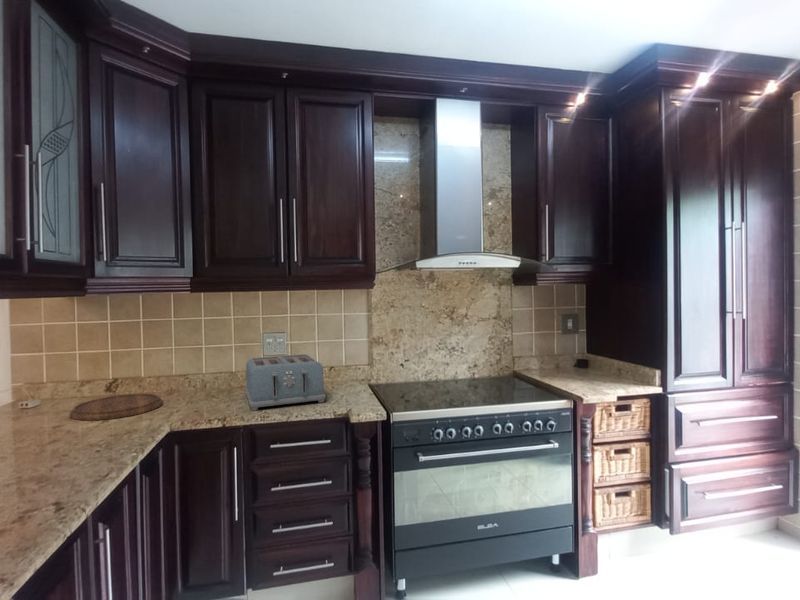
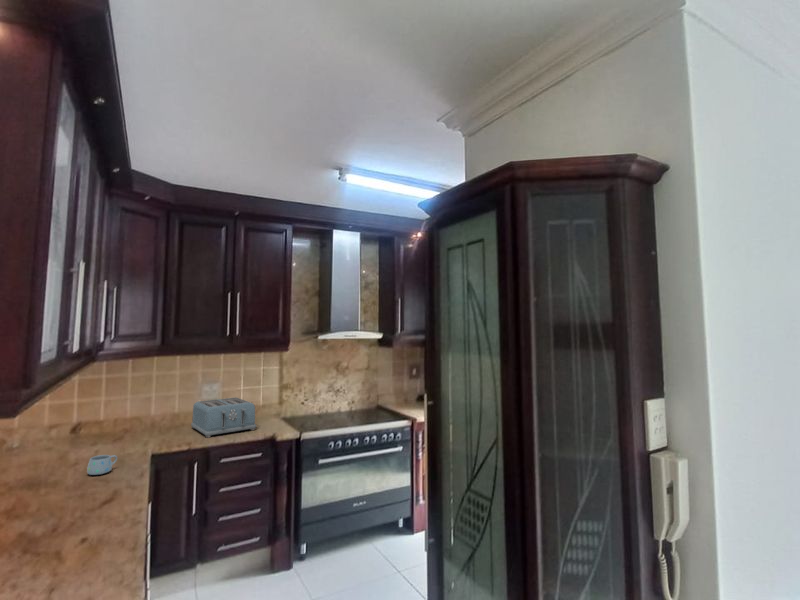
cutting board: present [70,394,163,420] -> none [61,431,131,451]
mug: none [28,435,82,468] -> present [87,455,117,475]

